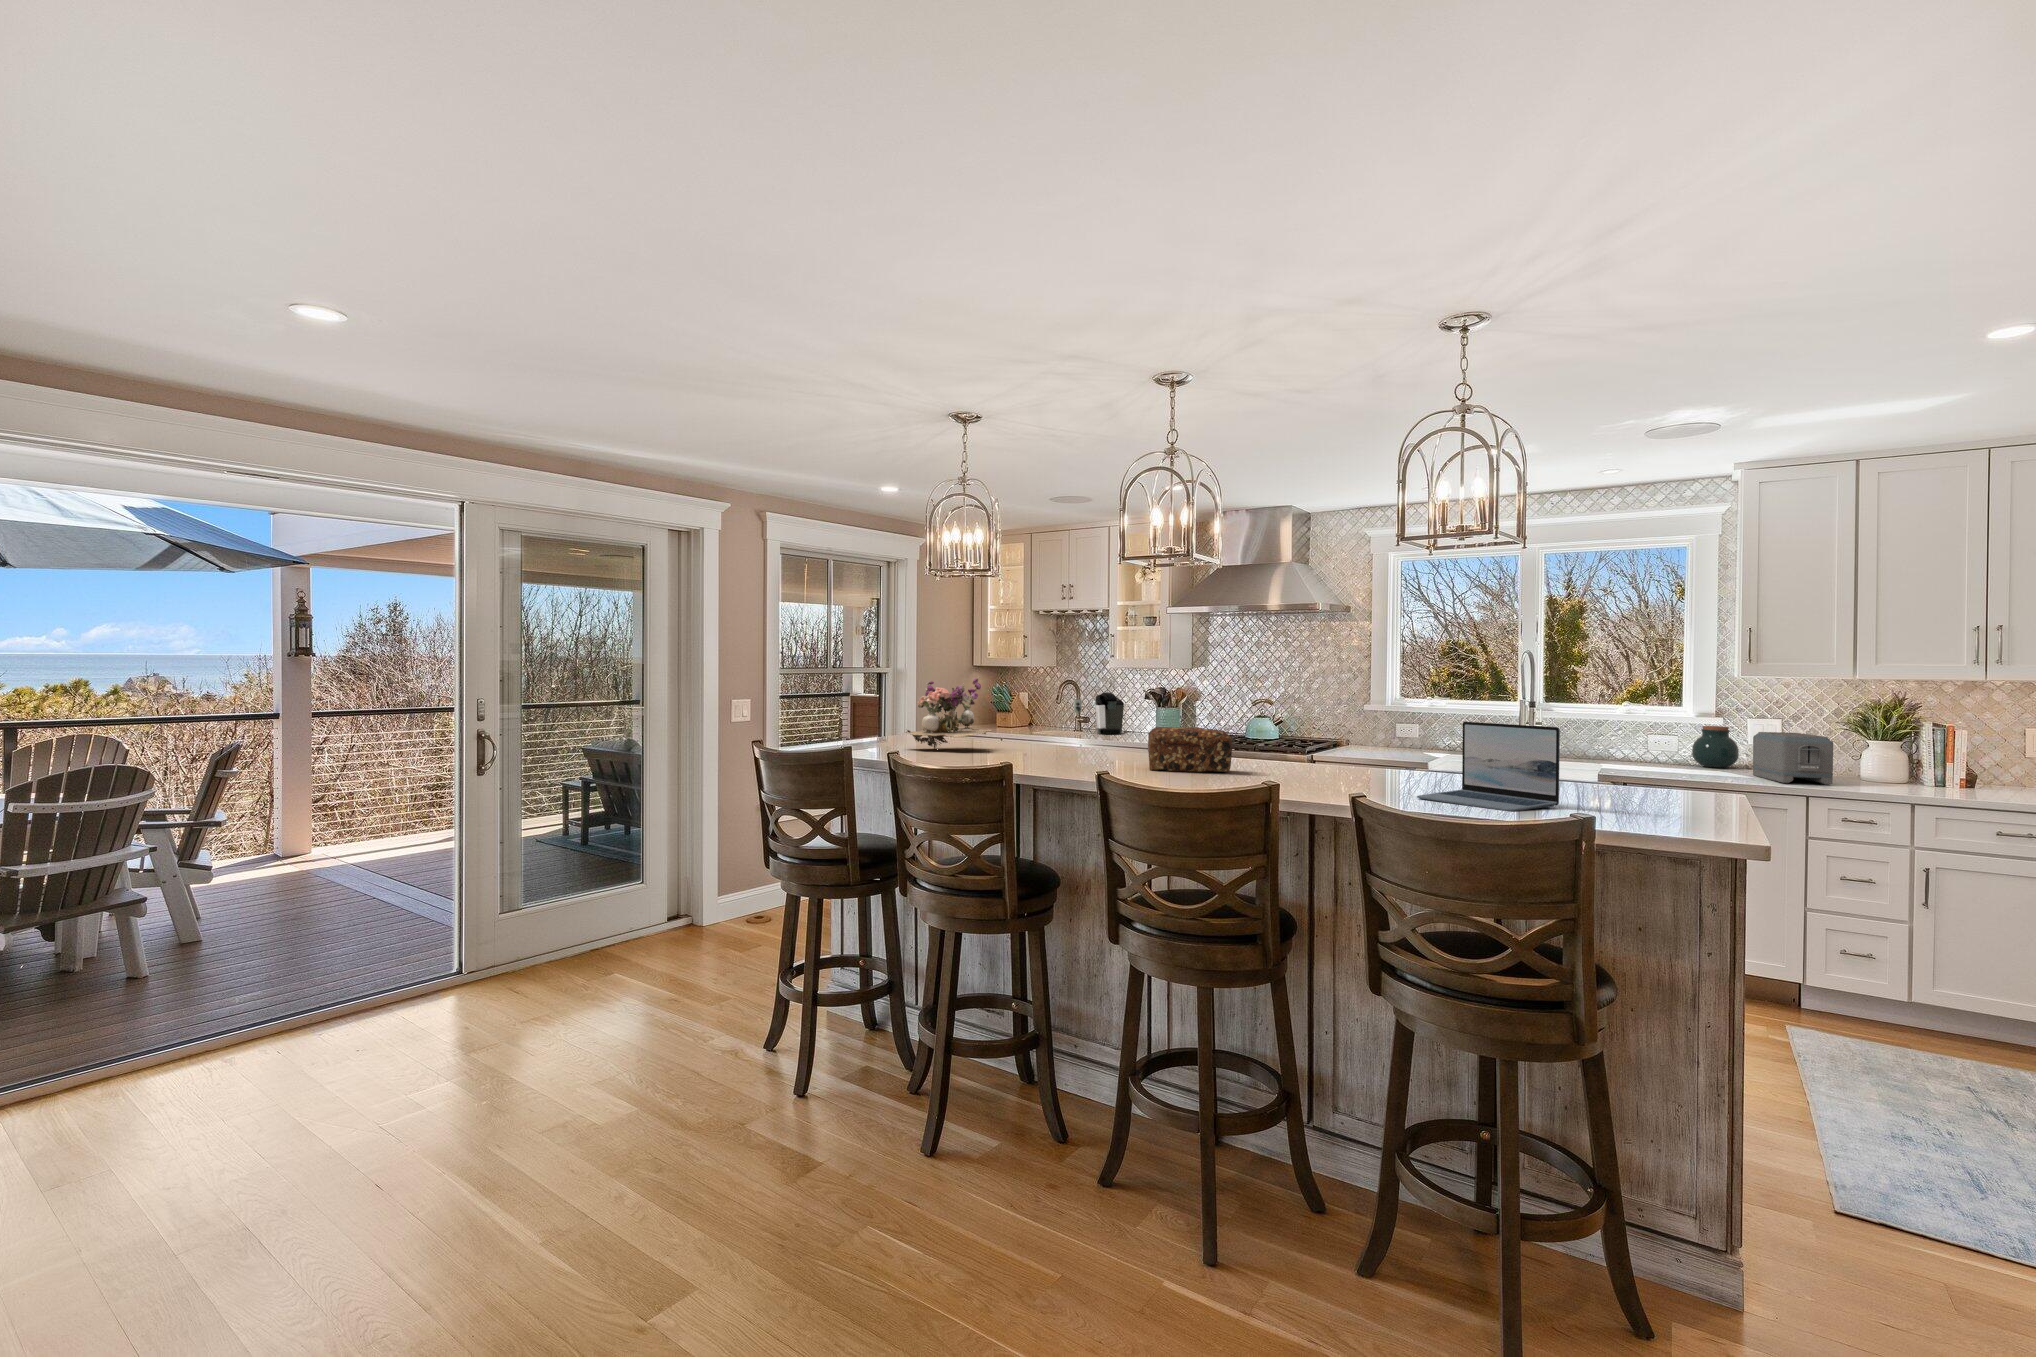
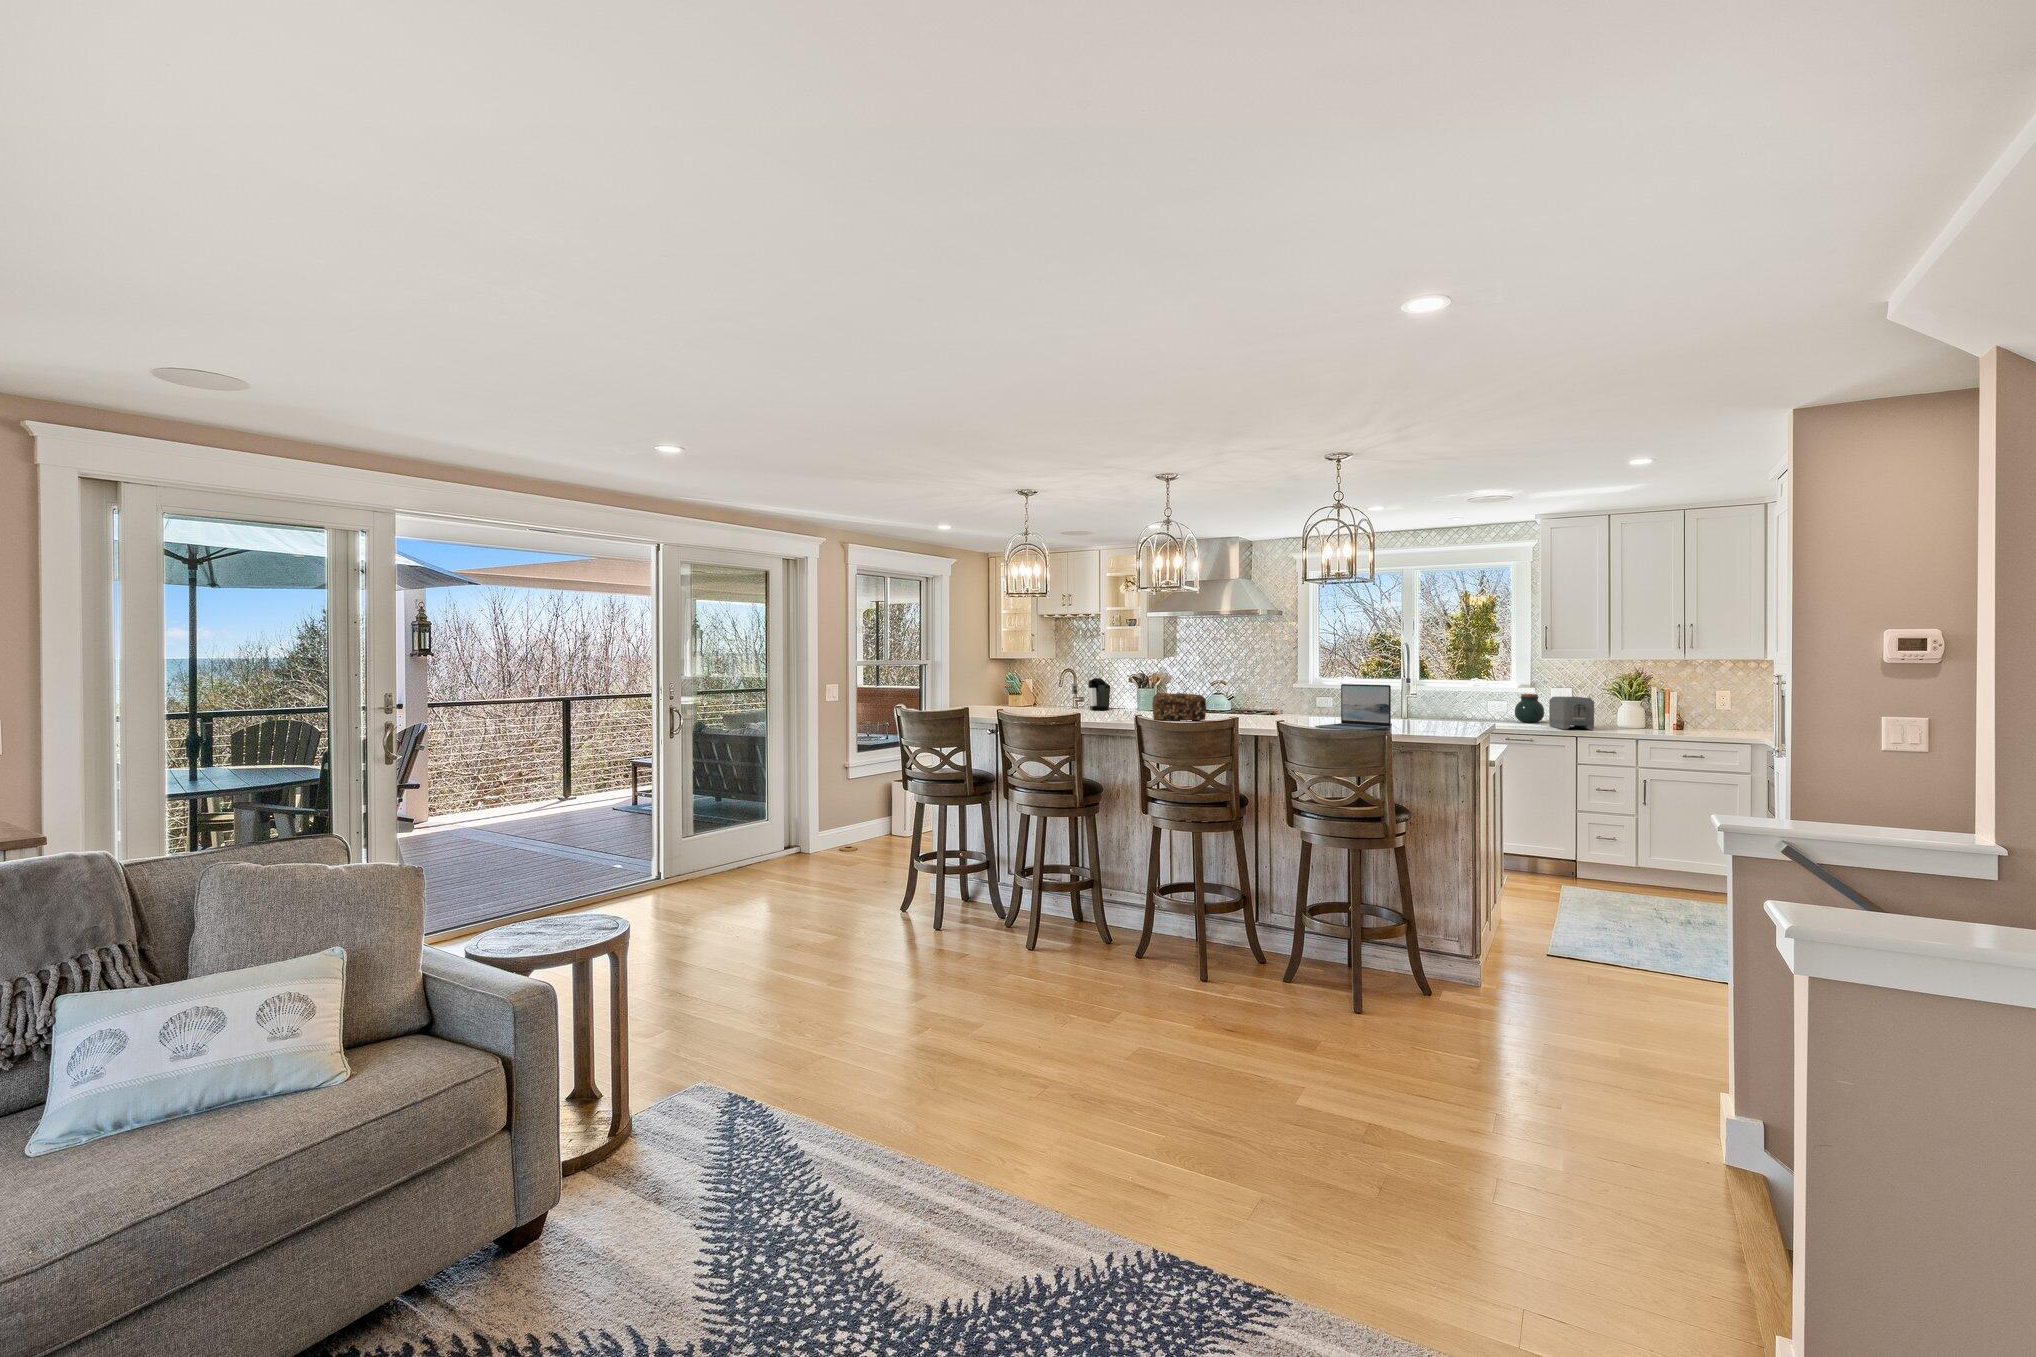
flower arrangement: present [903,677,991,748] -> none [980,664,1039,714]

